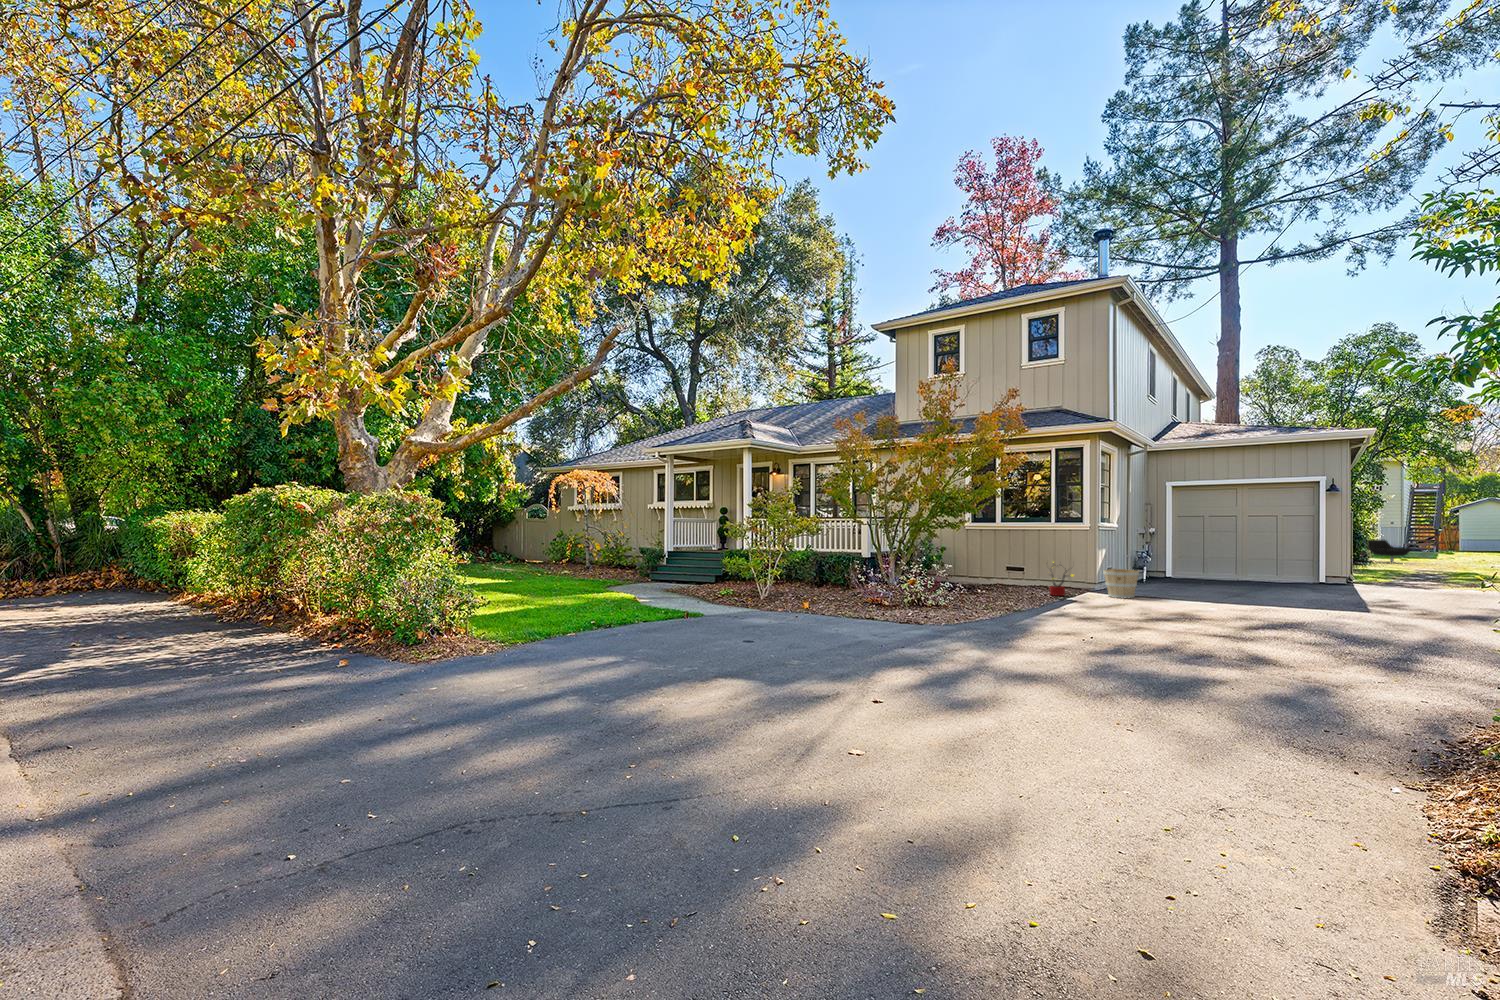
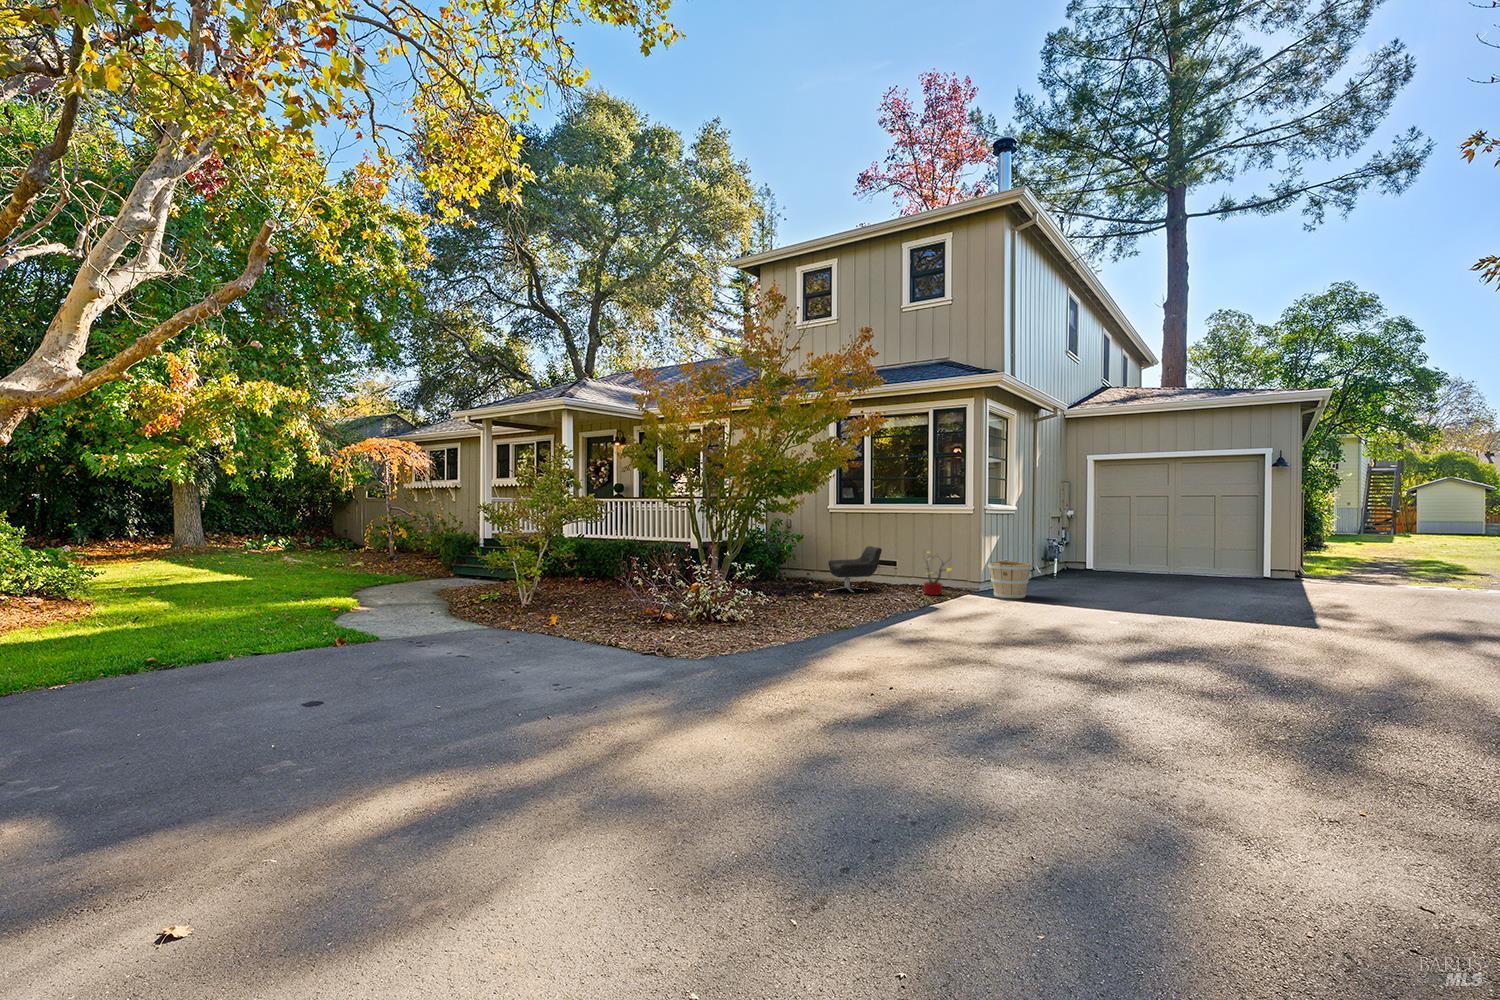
lounge chair: present [1367,540,1411,562] -> present [828,546,882,592]

